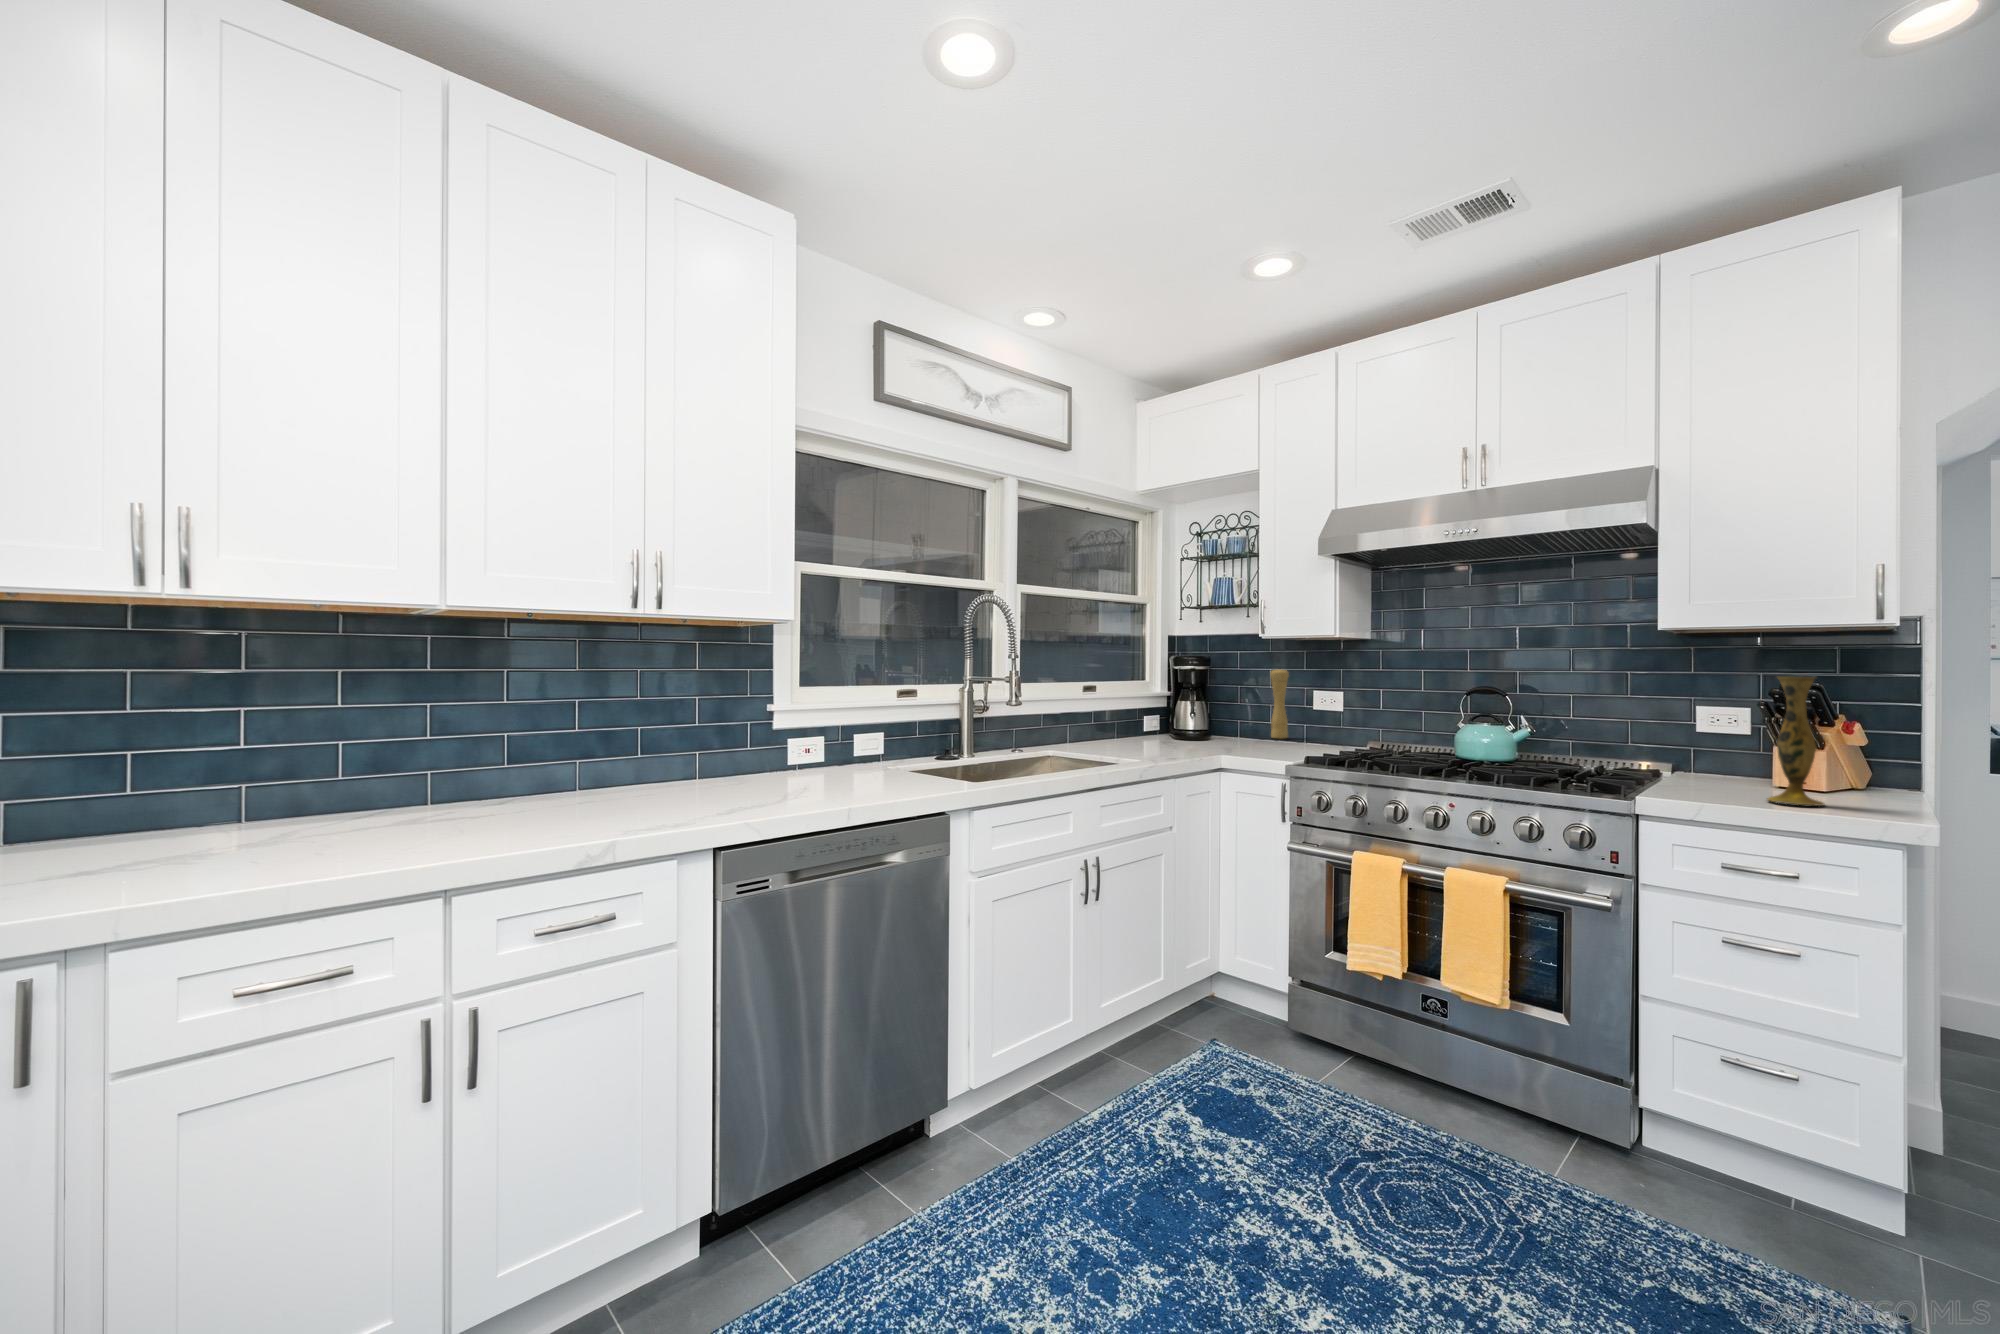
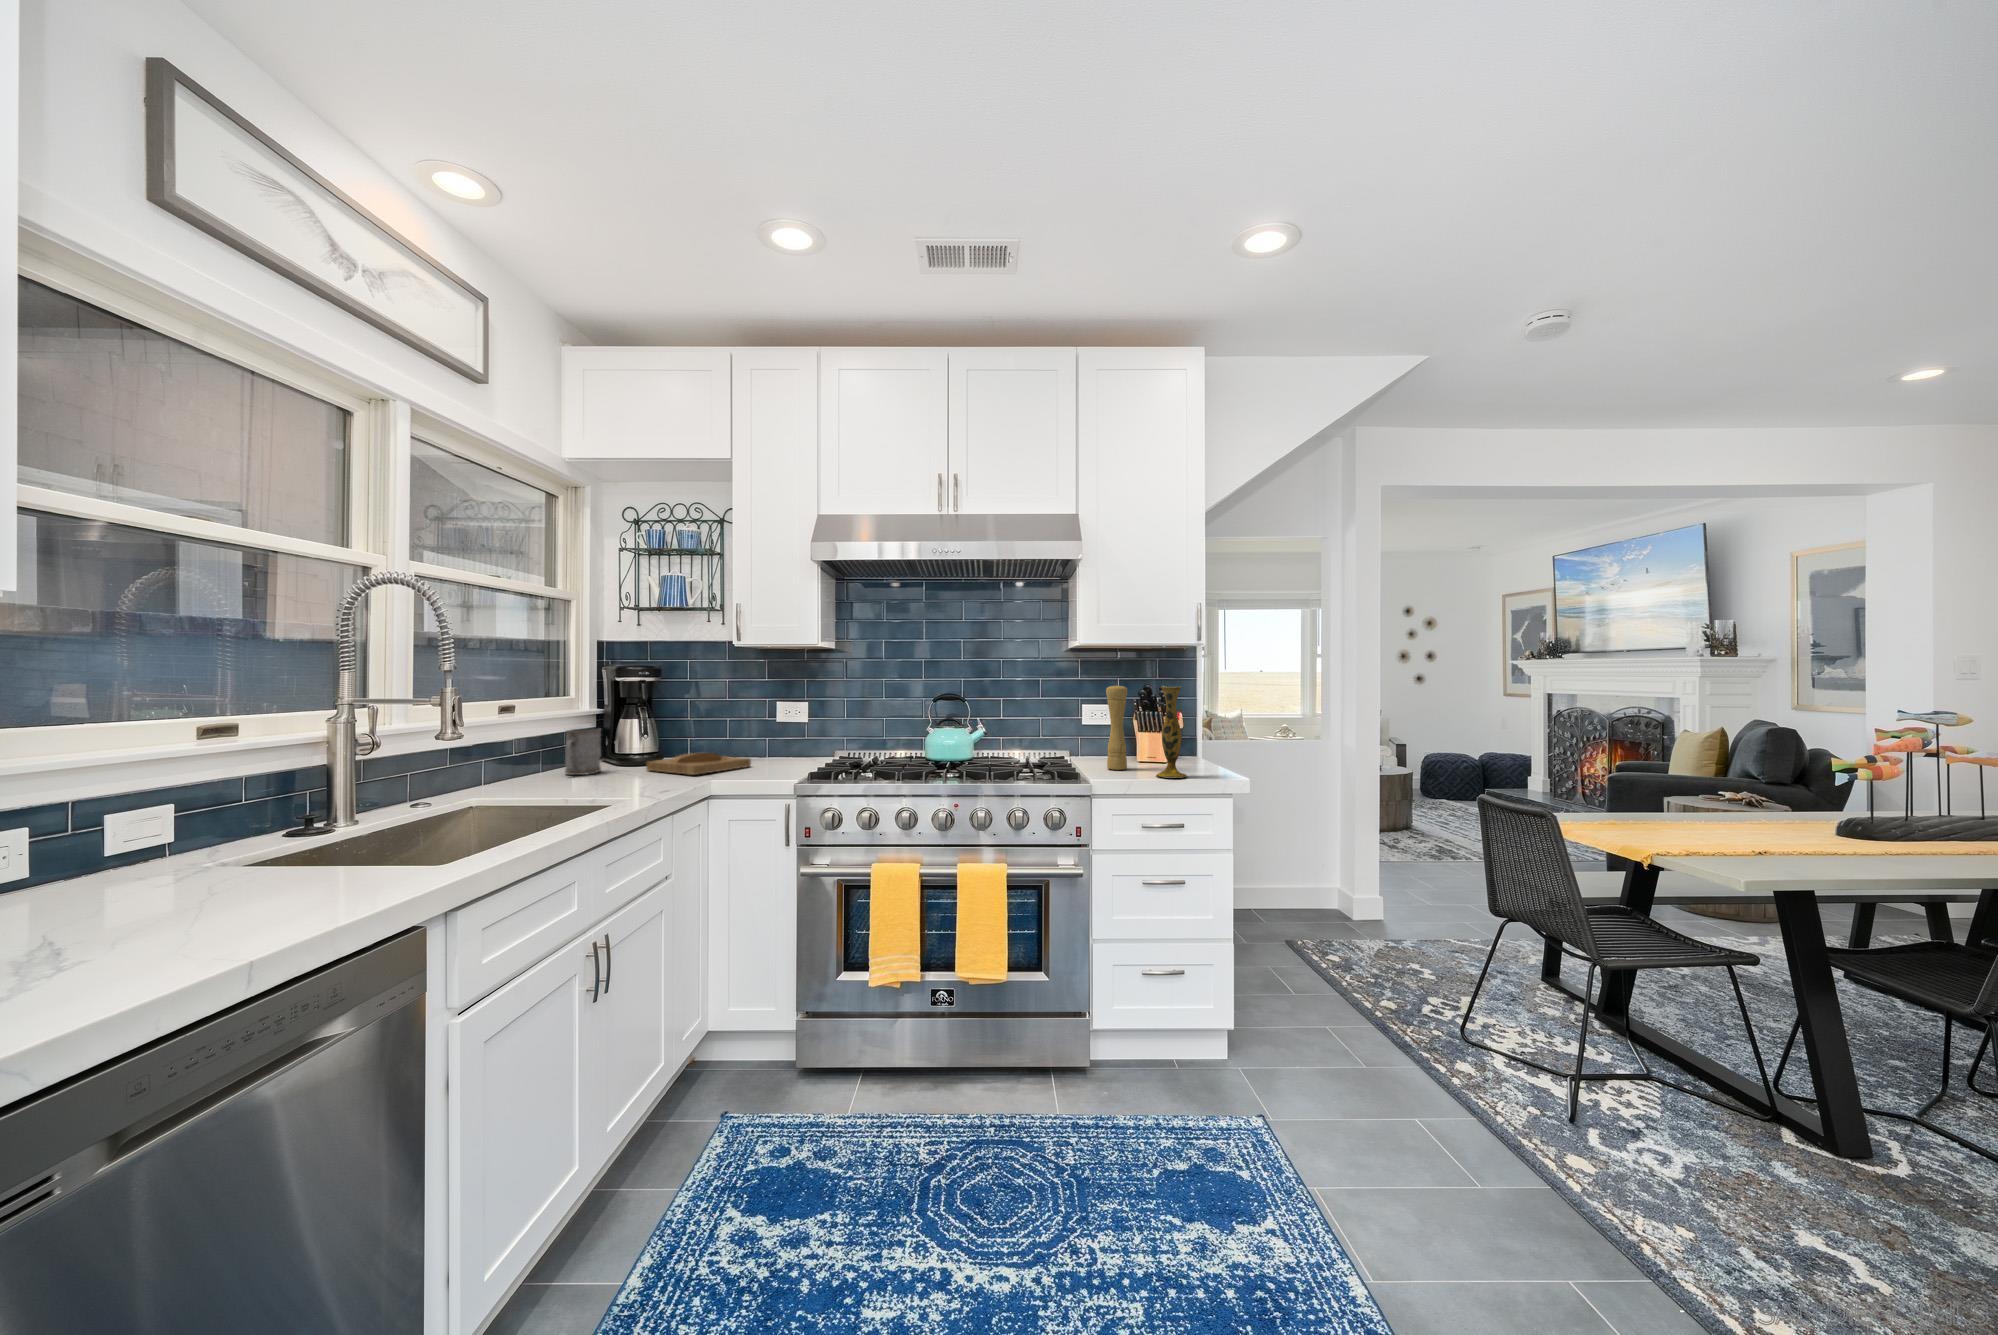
pepper mill: present [1270,669,1289,739] -> present [1106,684,1127,770]
mug: none [1125,706,1154,743] -> present [565,729,601,775]
tray: none [1186,732,1273,750] -> present [646,753,751,775]

